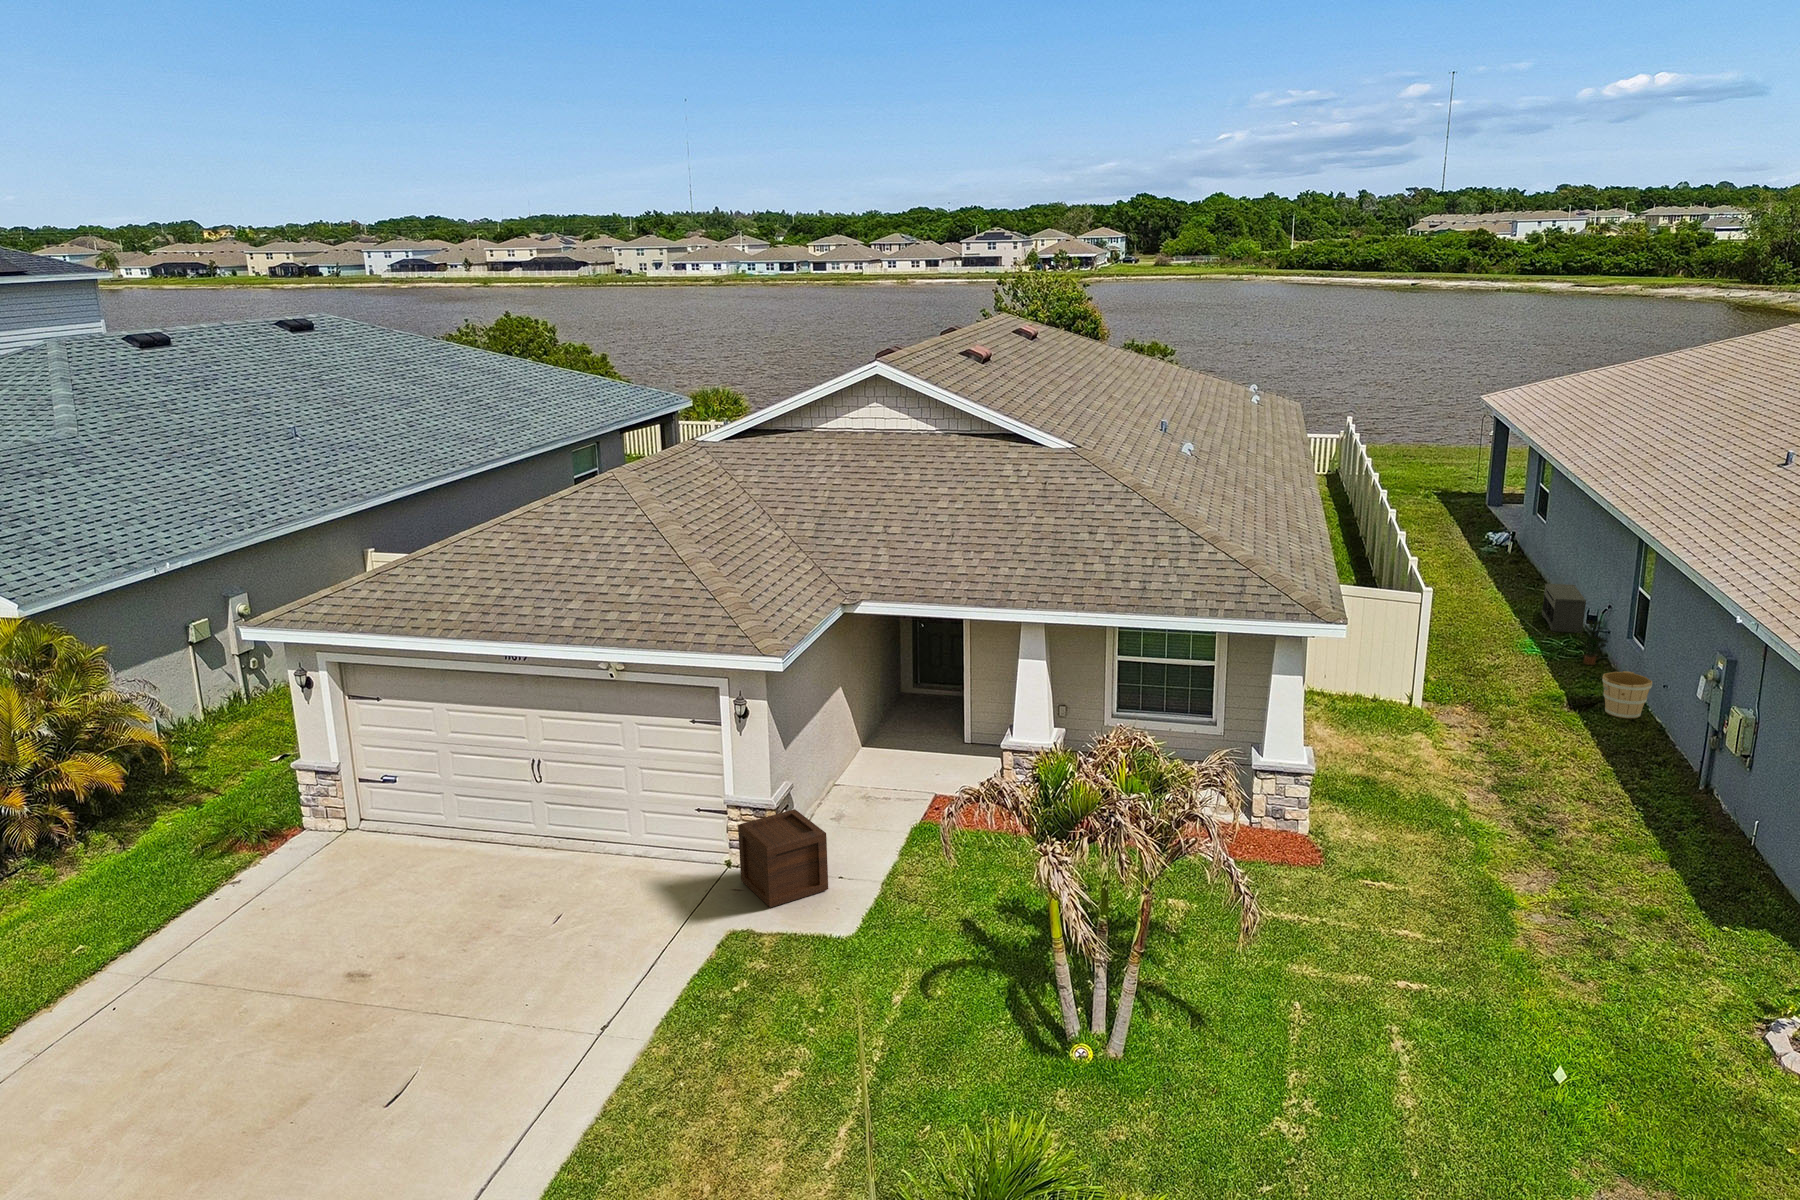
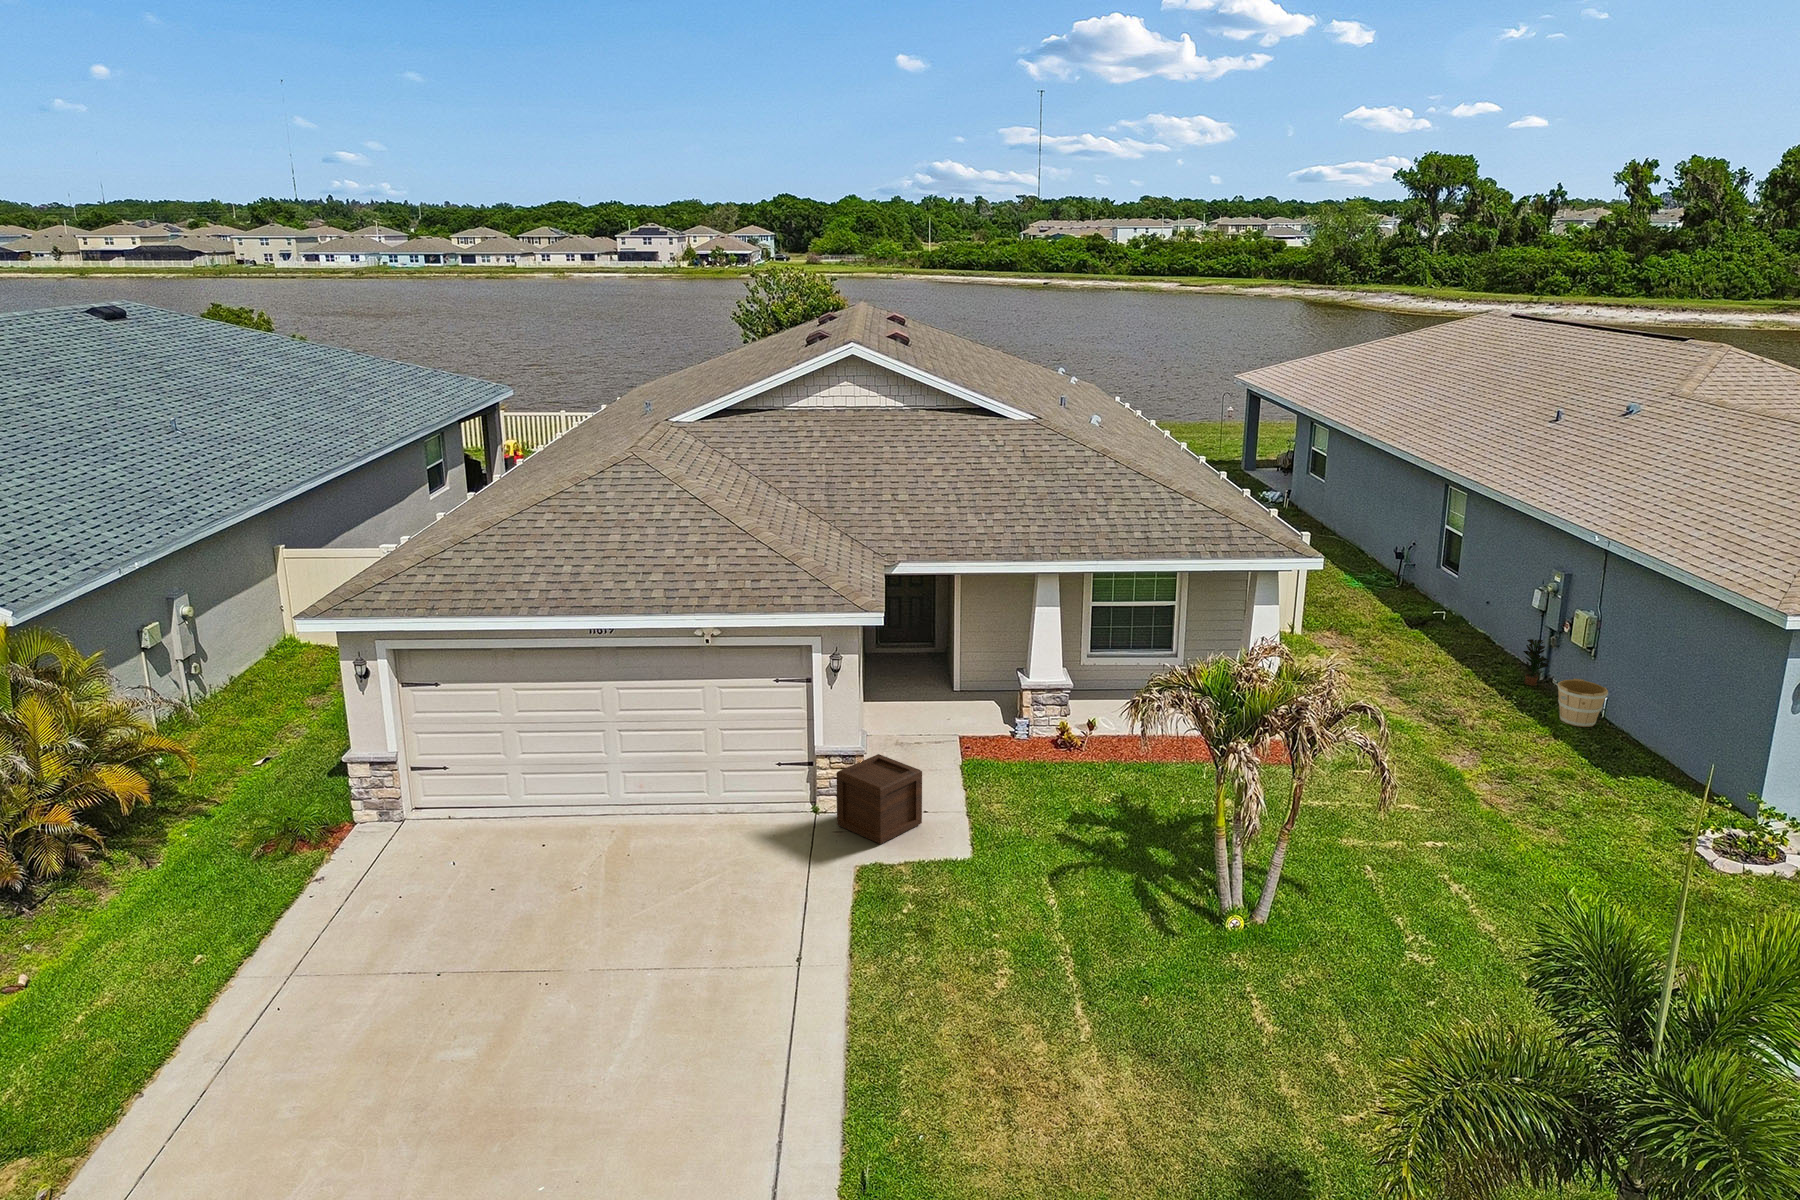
bench: present [1542,584,1586,633] -> none [1343,531,1385,569]
potted plant: present [1583,620,1607,665] -> present [1519,639,1549,686]
wooden bucket: present [1602,671,1652,718] -> present [1558,678,1608,727]

